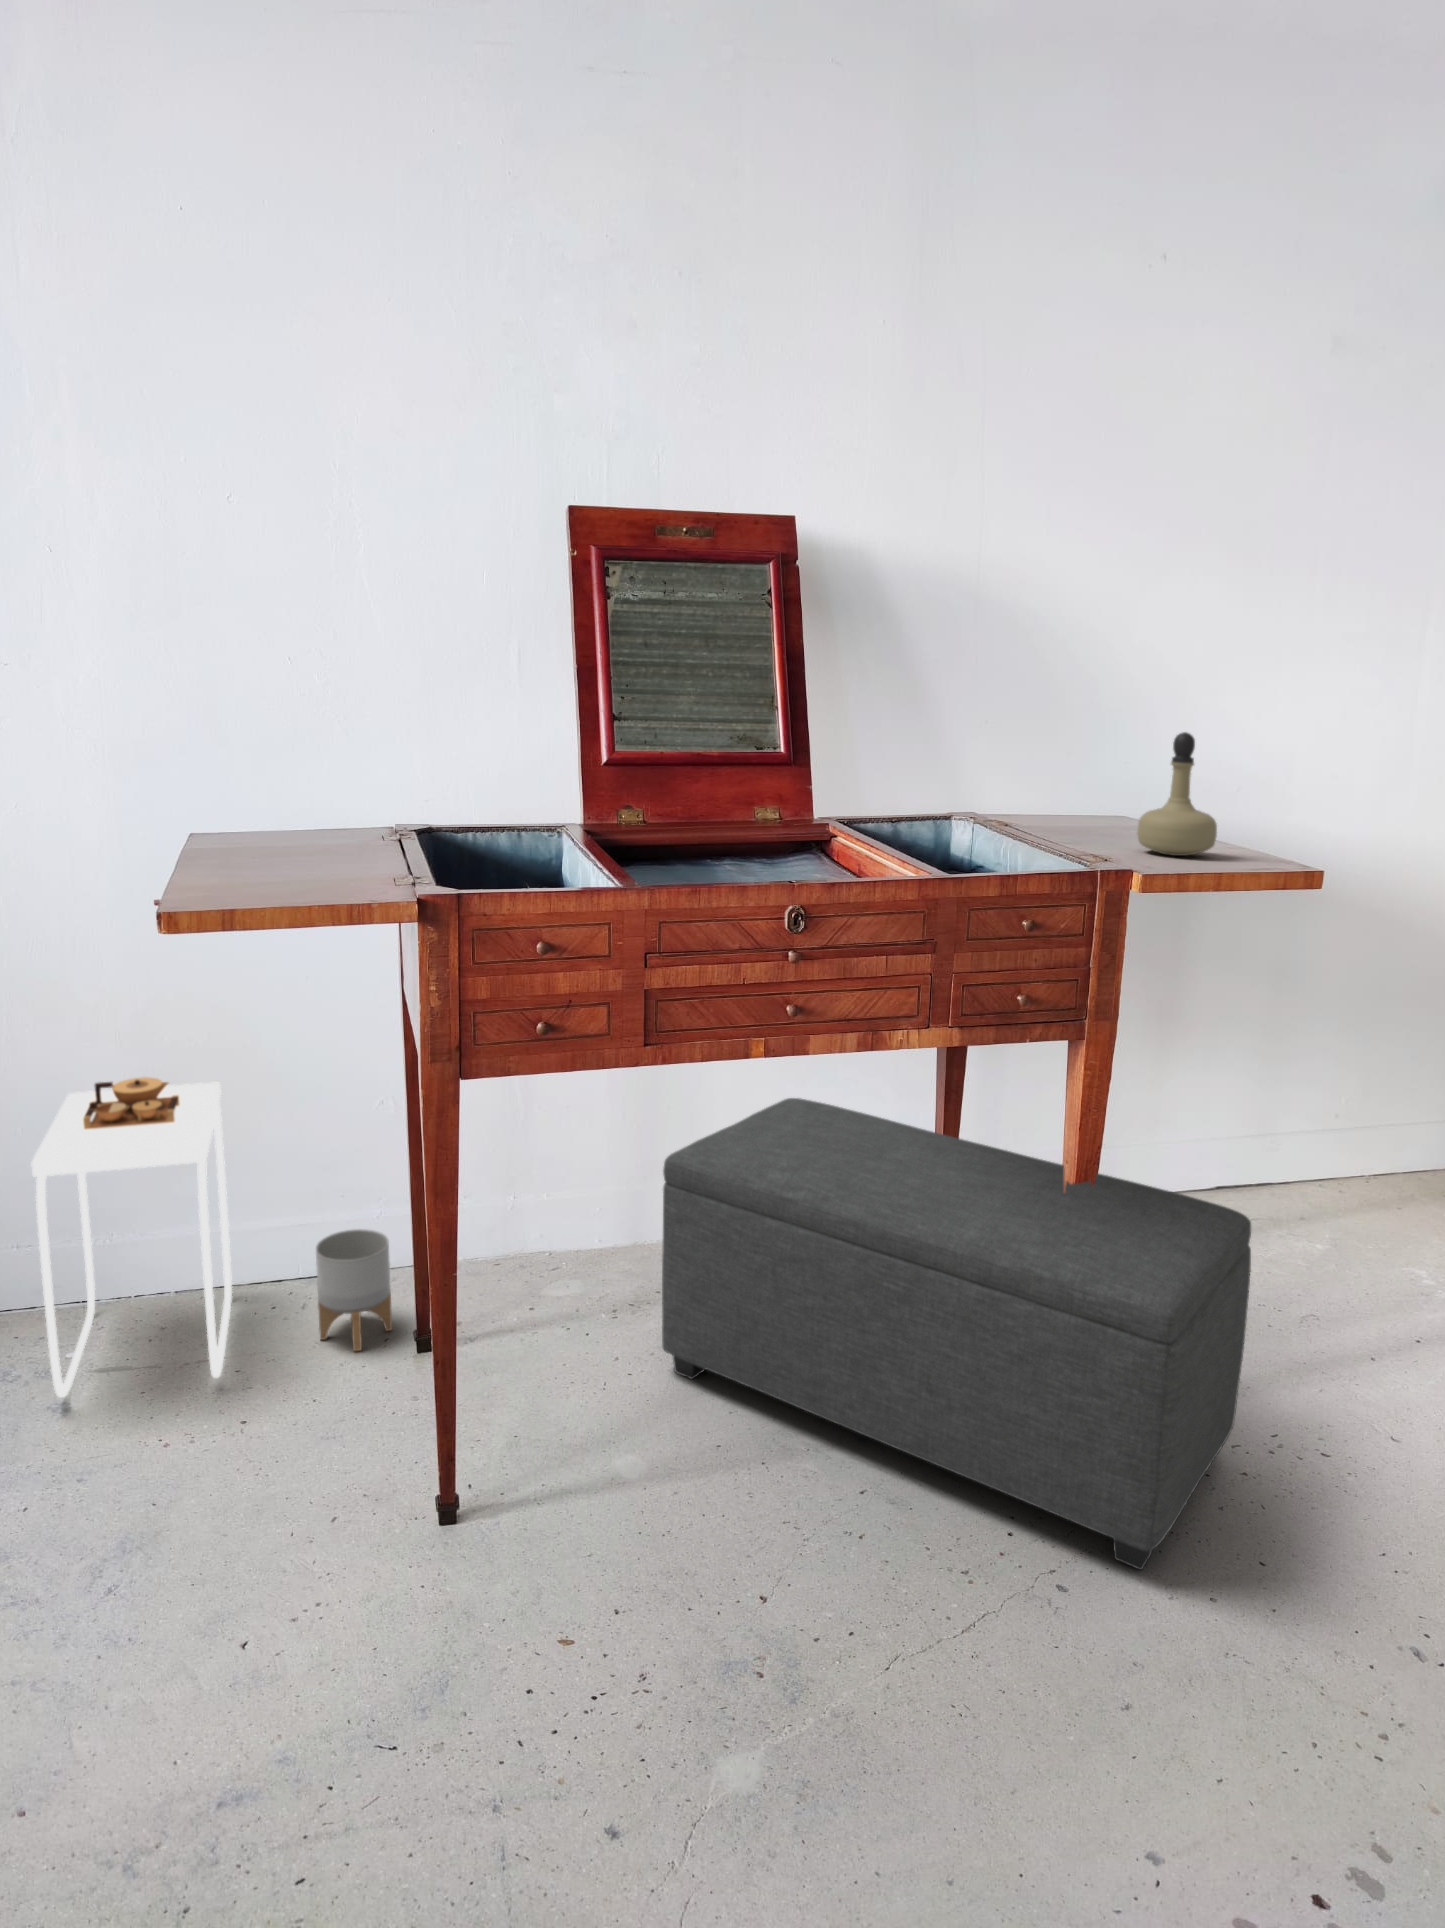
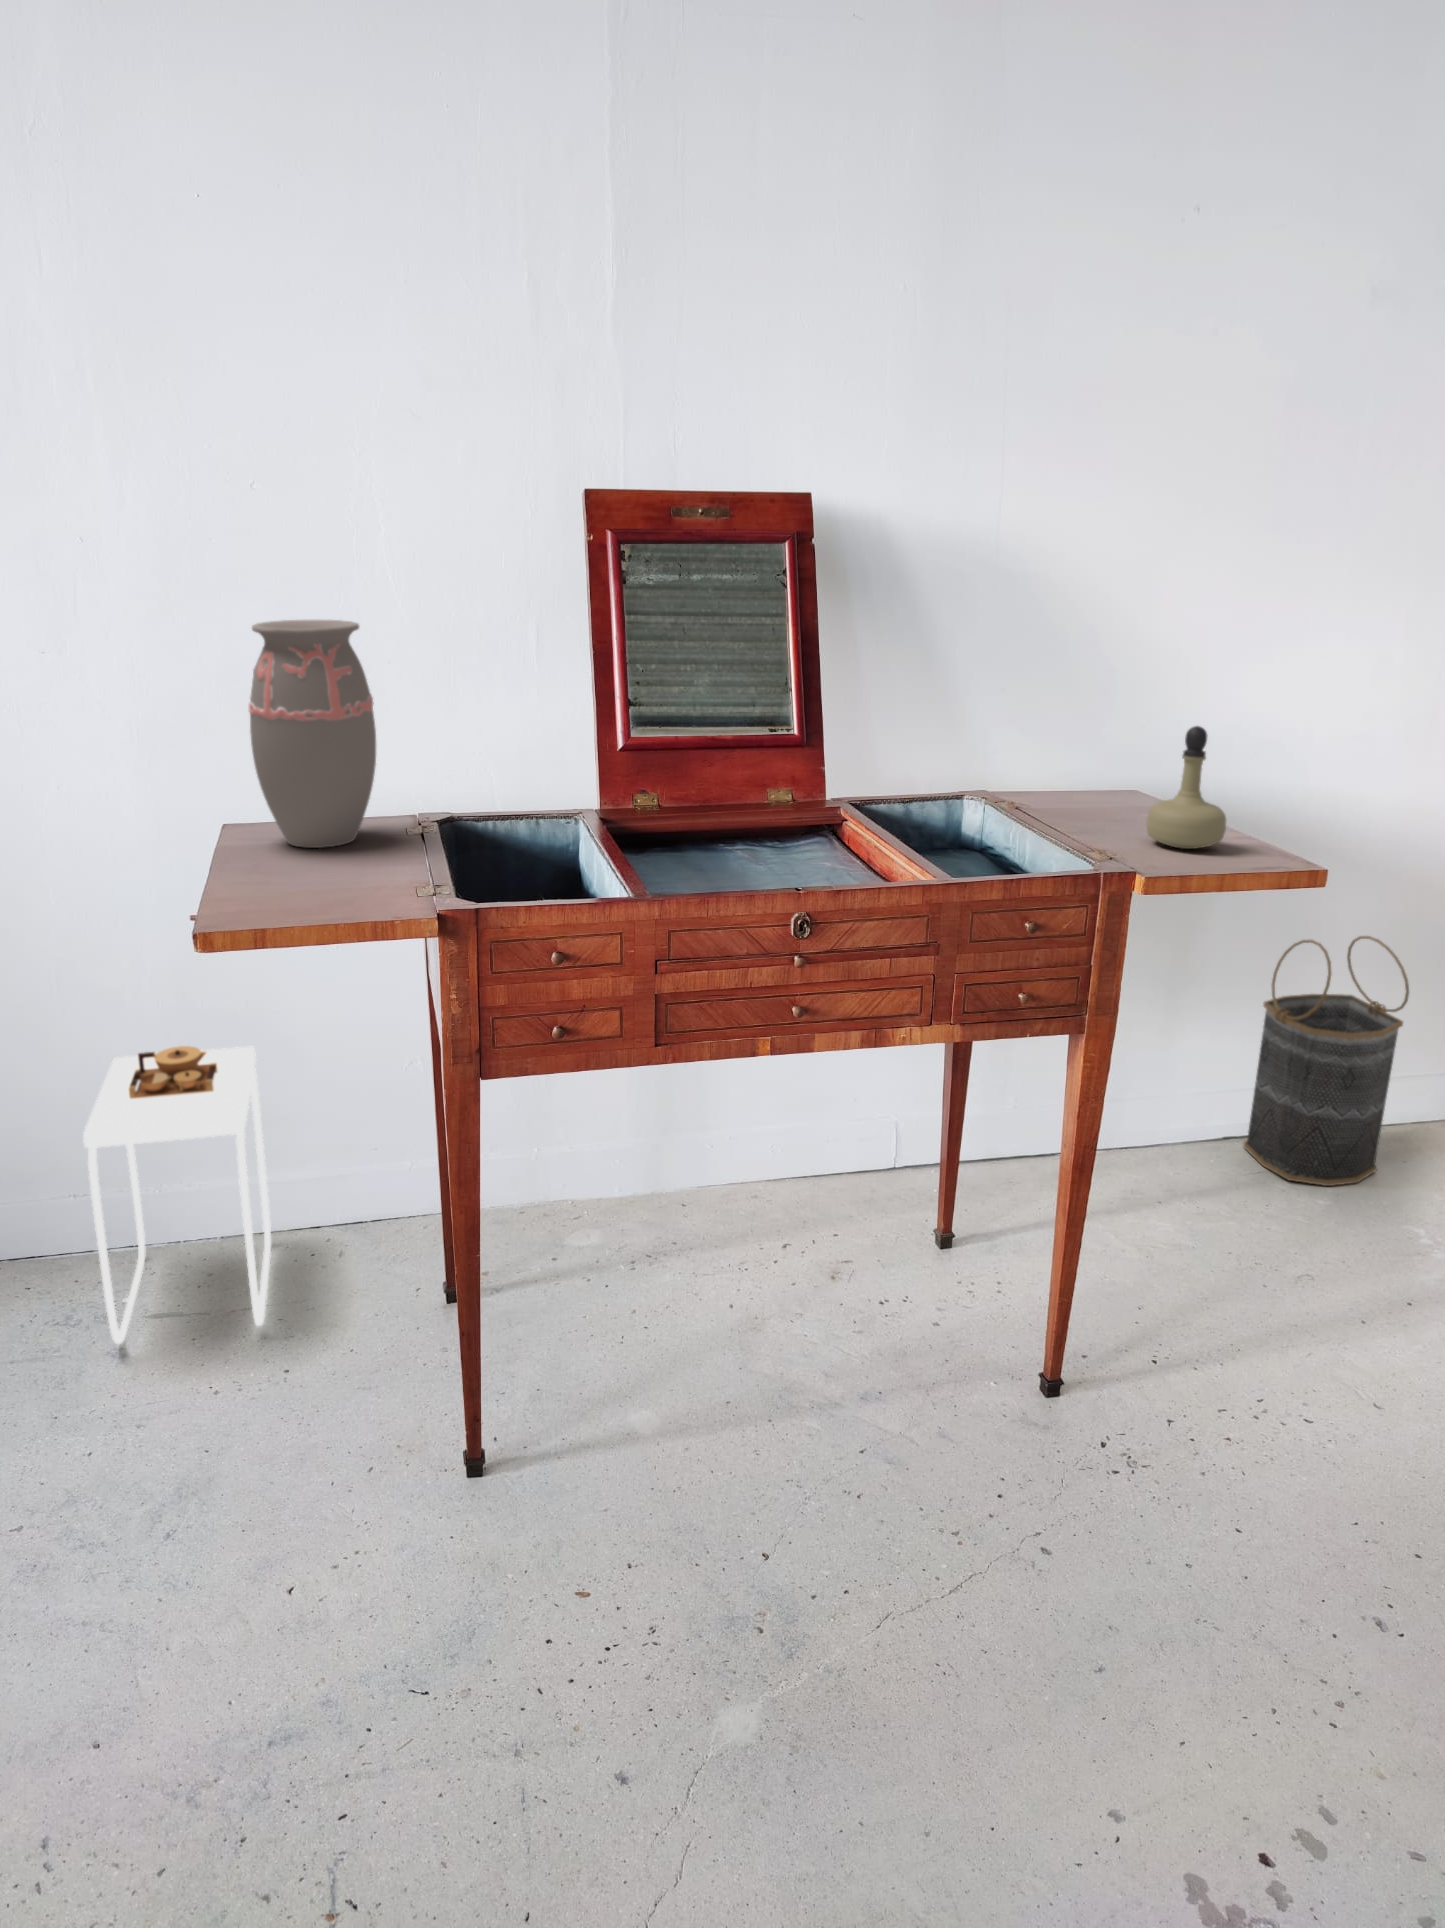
decorative vase: none [225,621,354,851] -> present [249,620,376,848]
basket: none [1239,974,1398,1230] -> present [1243,936,1409,1186]
ottoman: present [662,1098,1251,1570] -> none [675,1065,1243,1537]
planter: present [316,1229,392,1351] -> none [348,1185,421,1300]

